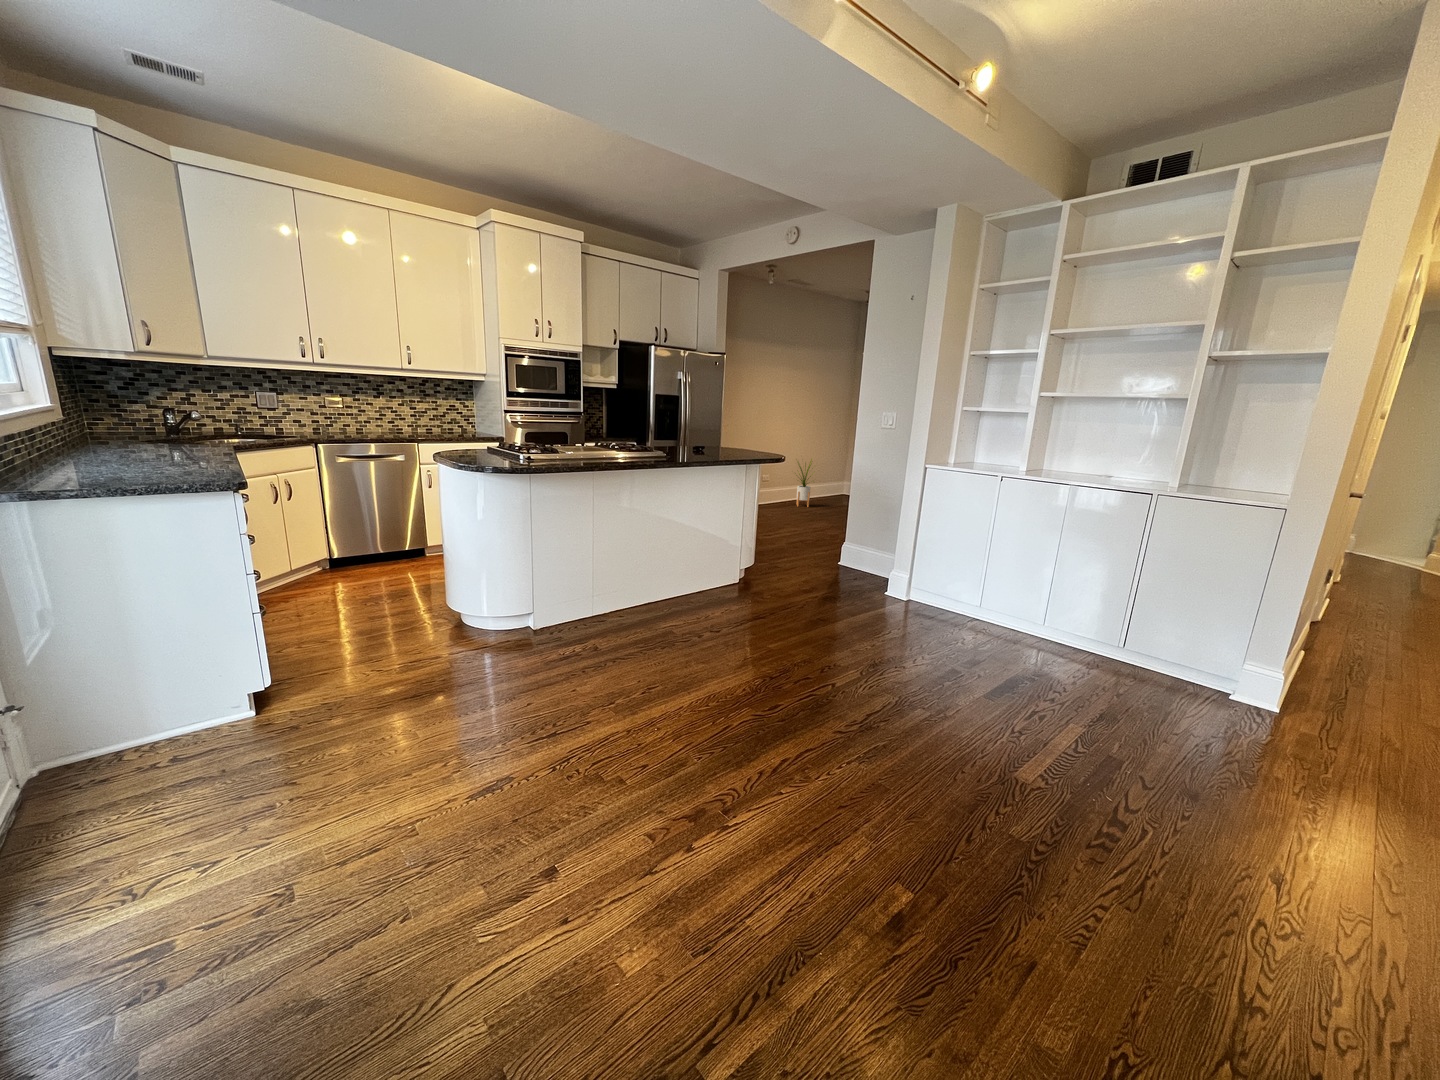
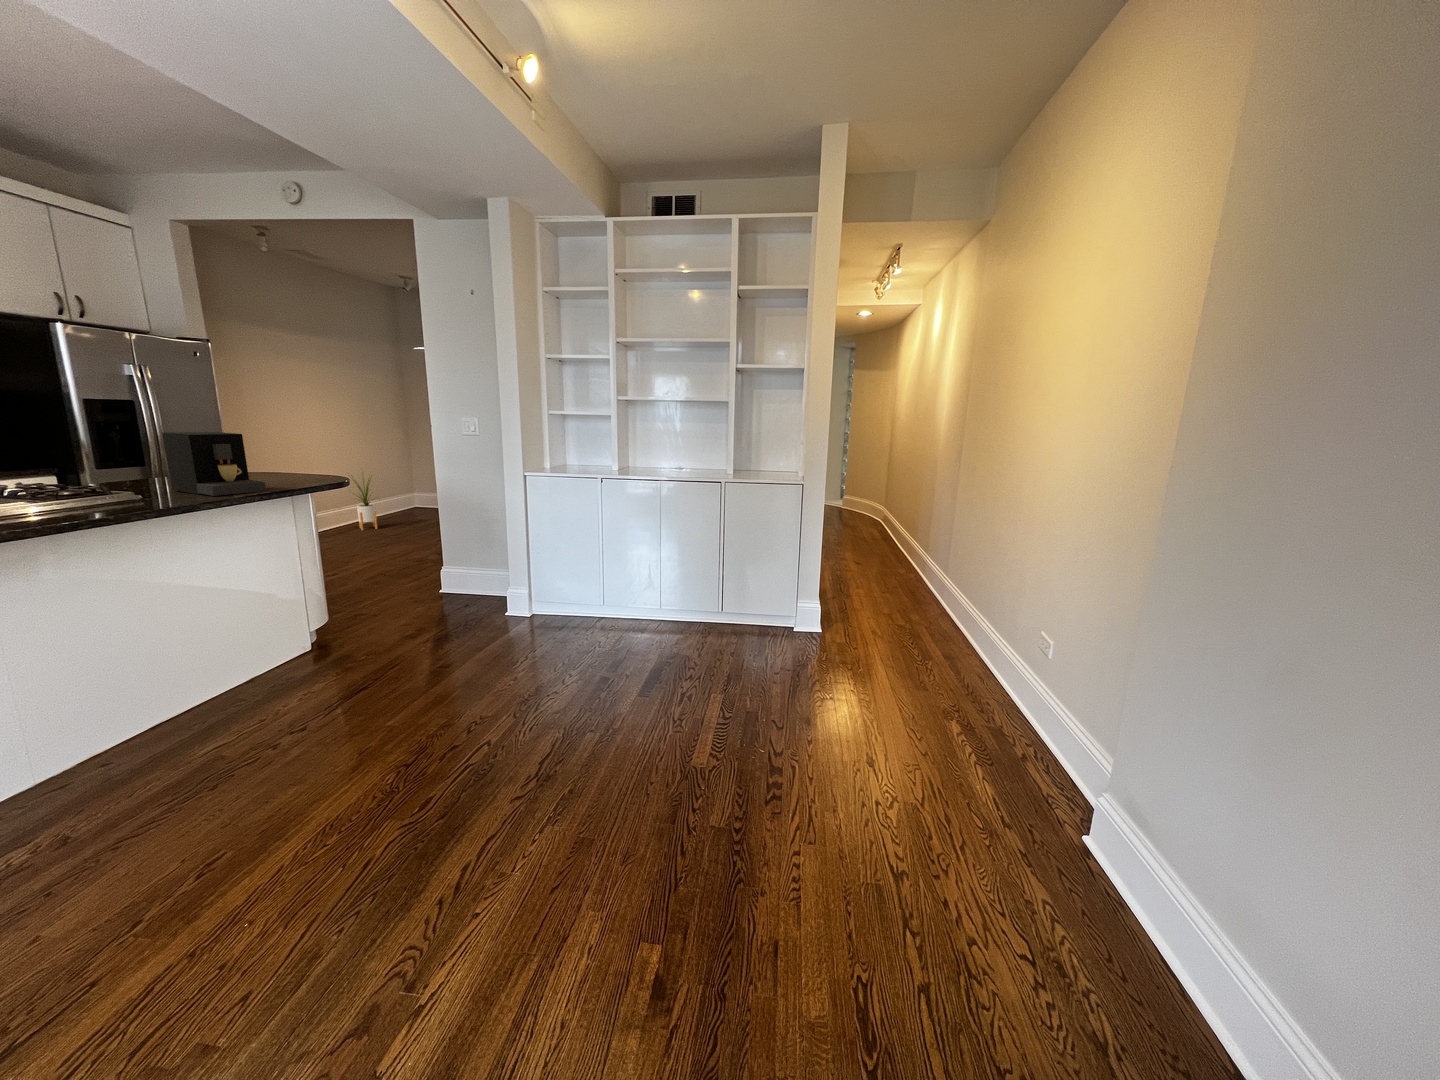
coffee maker: none [682,415,729,458] -> present [162,432,266,496]

